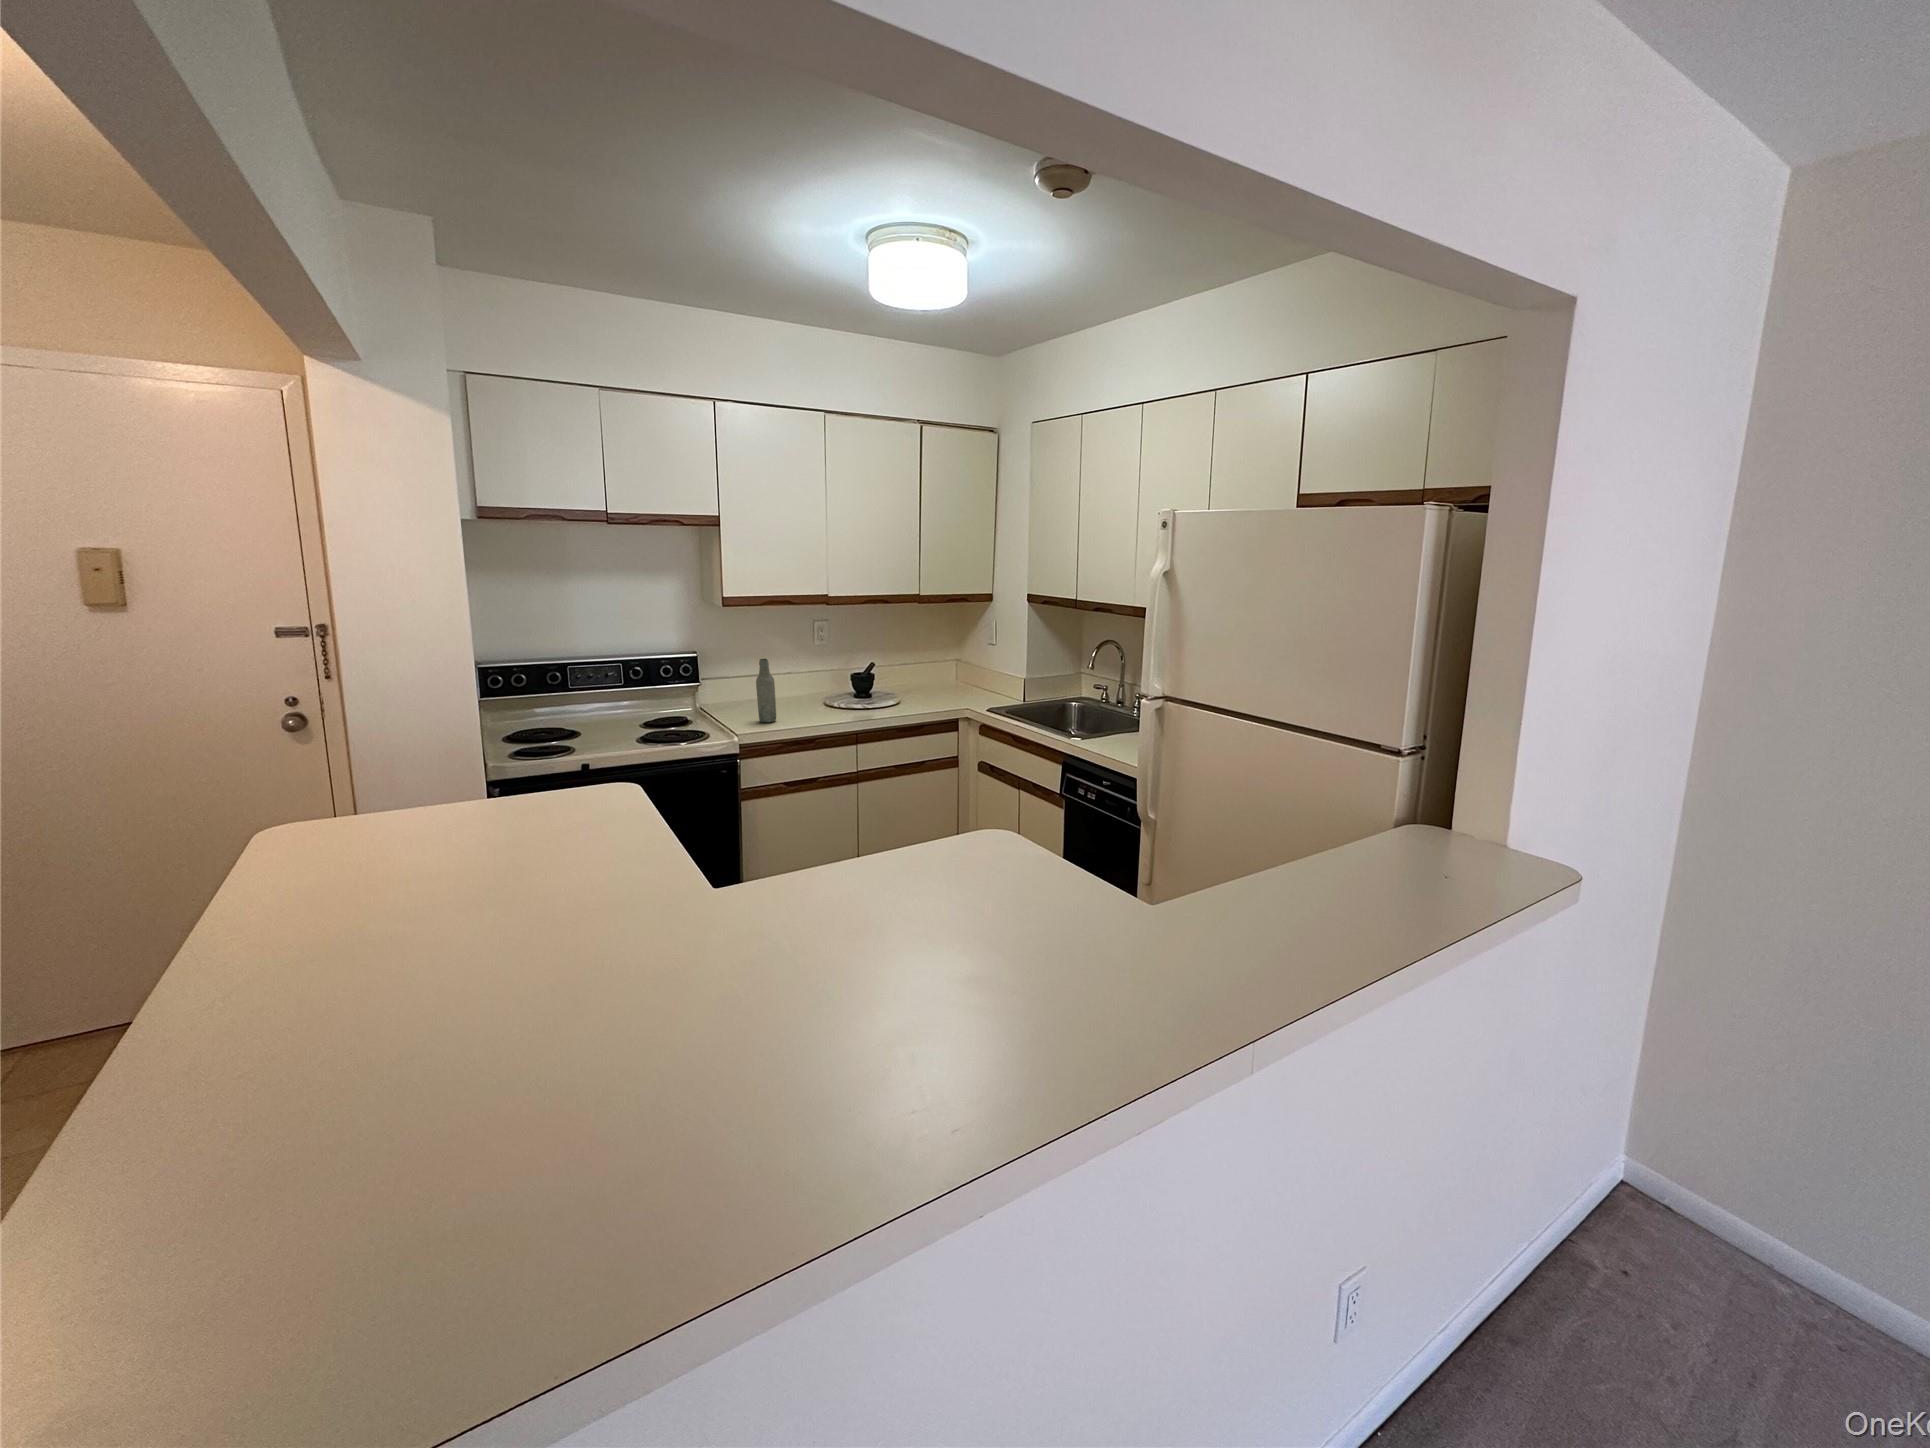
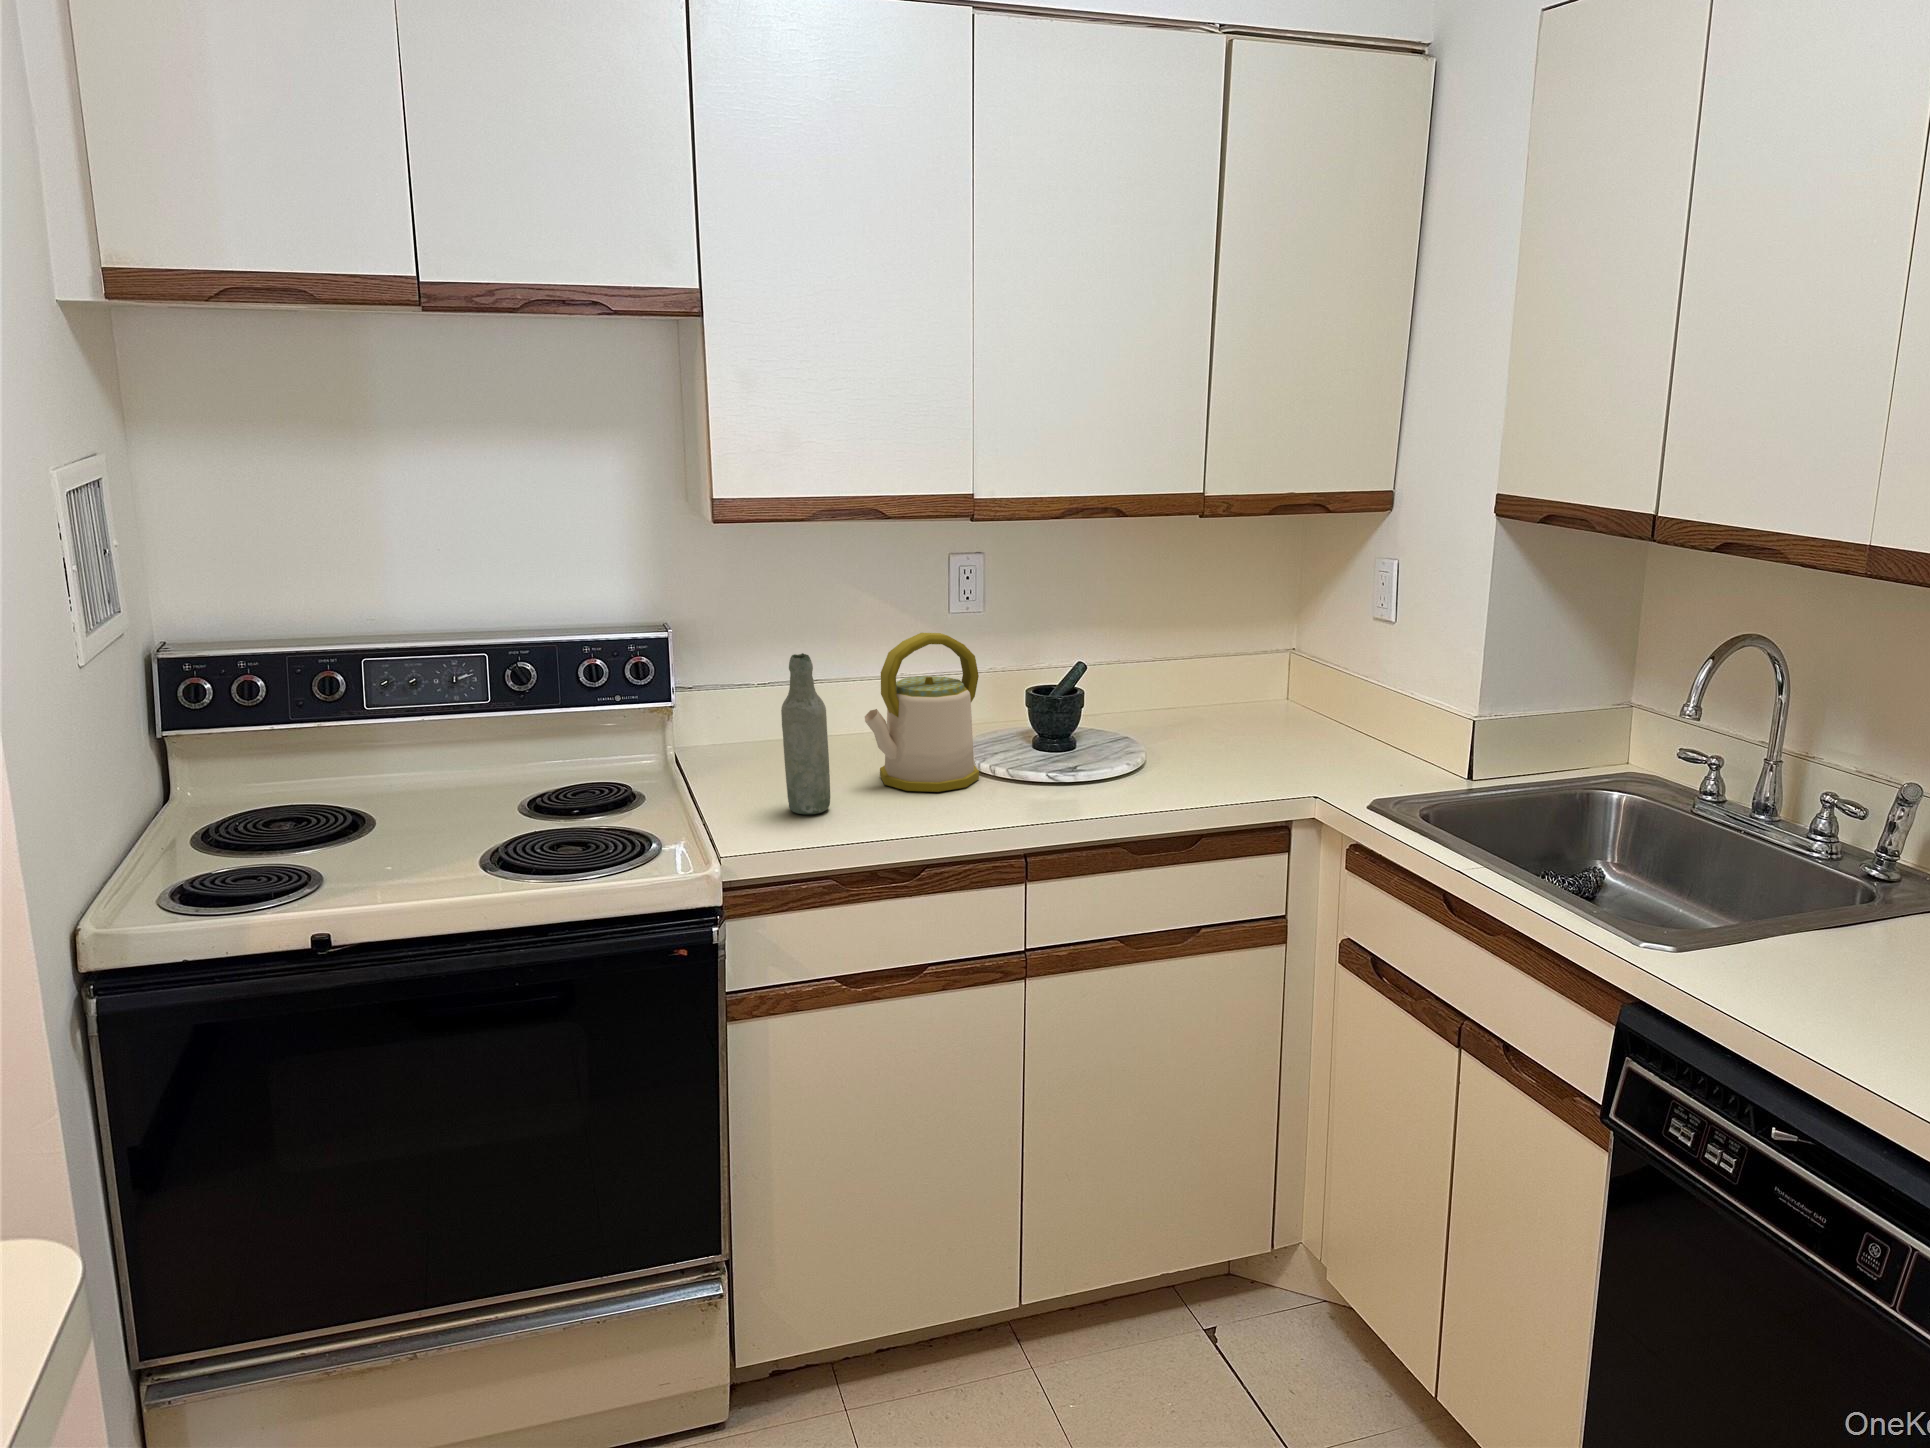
kettle: none [788,651,835,714] -> present [865,633,979,792]

